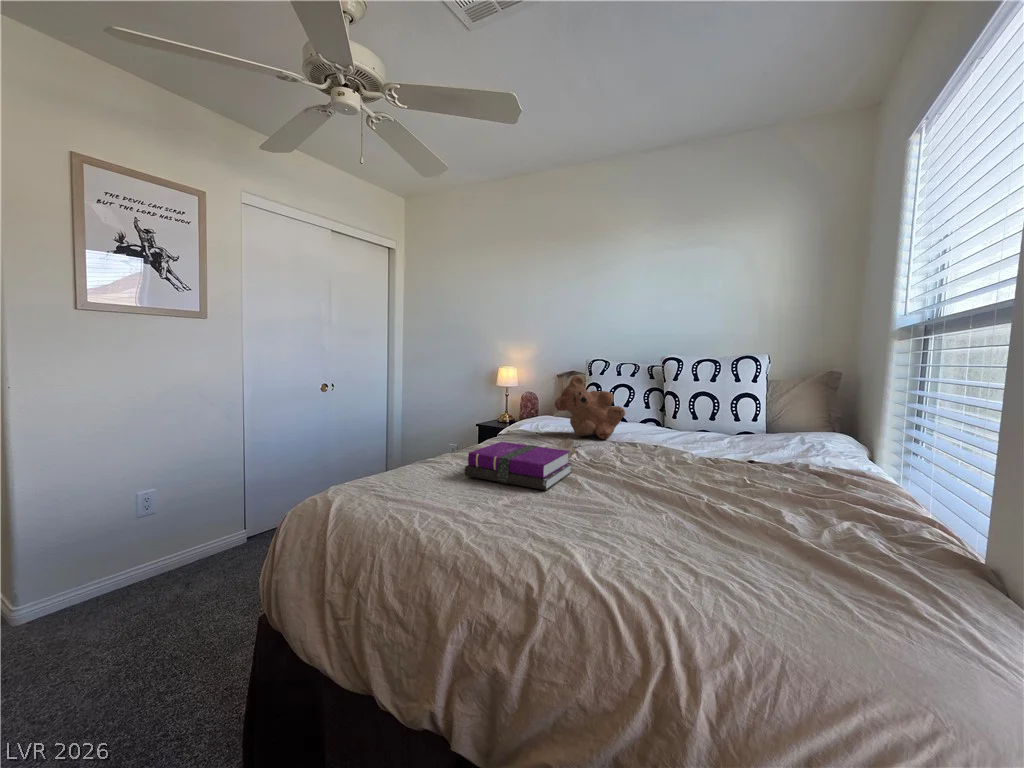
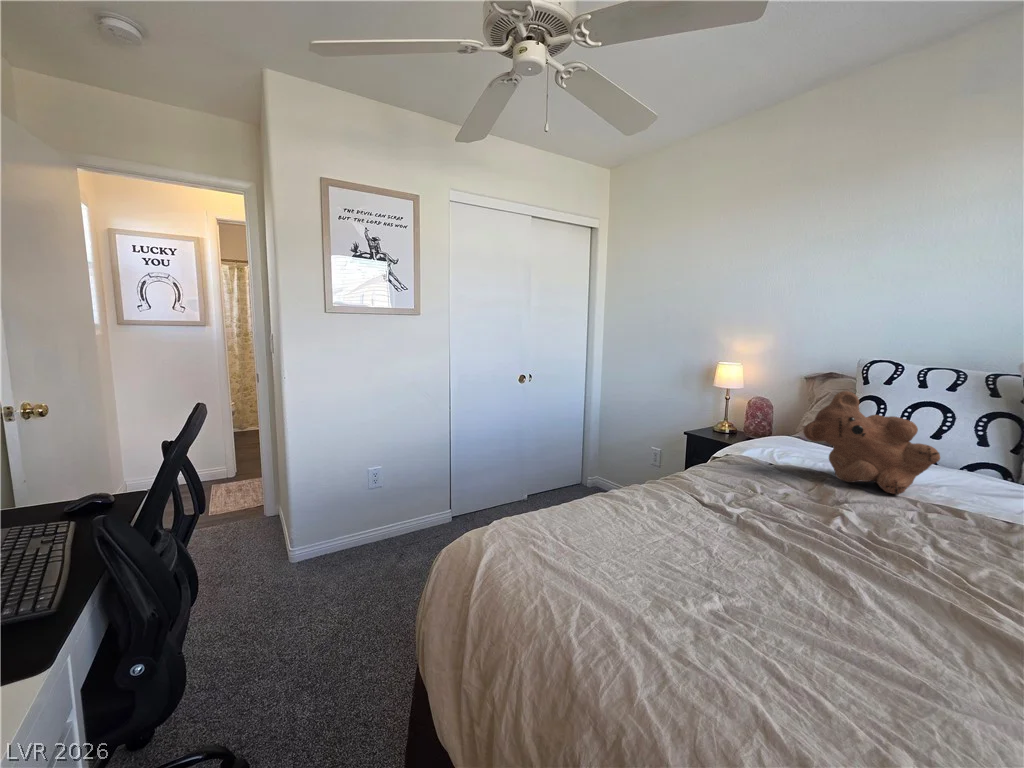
notebook: present [465,442,572,490] -> none [656,487,837,595]

